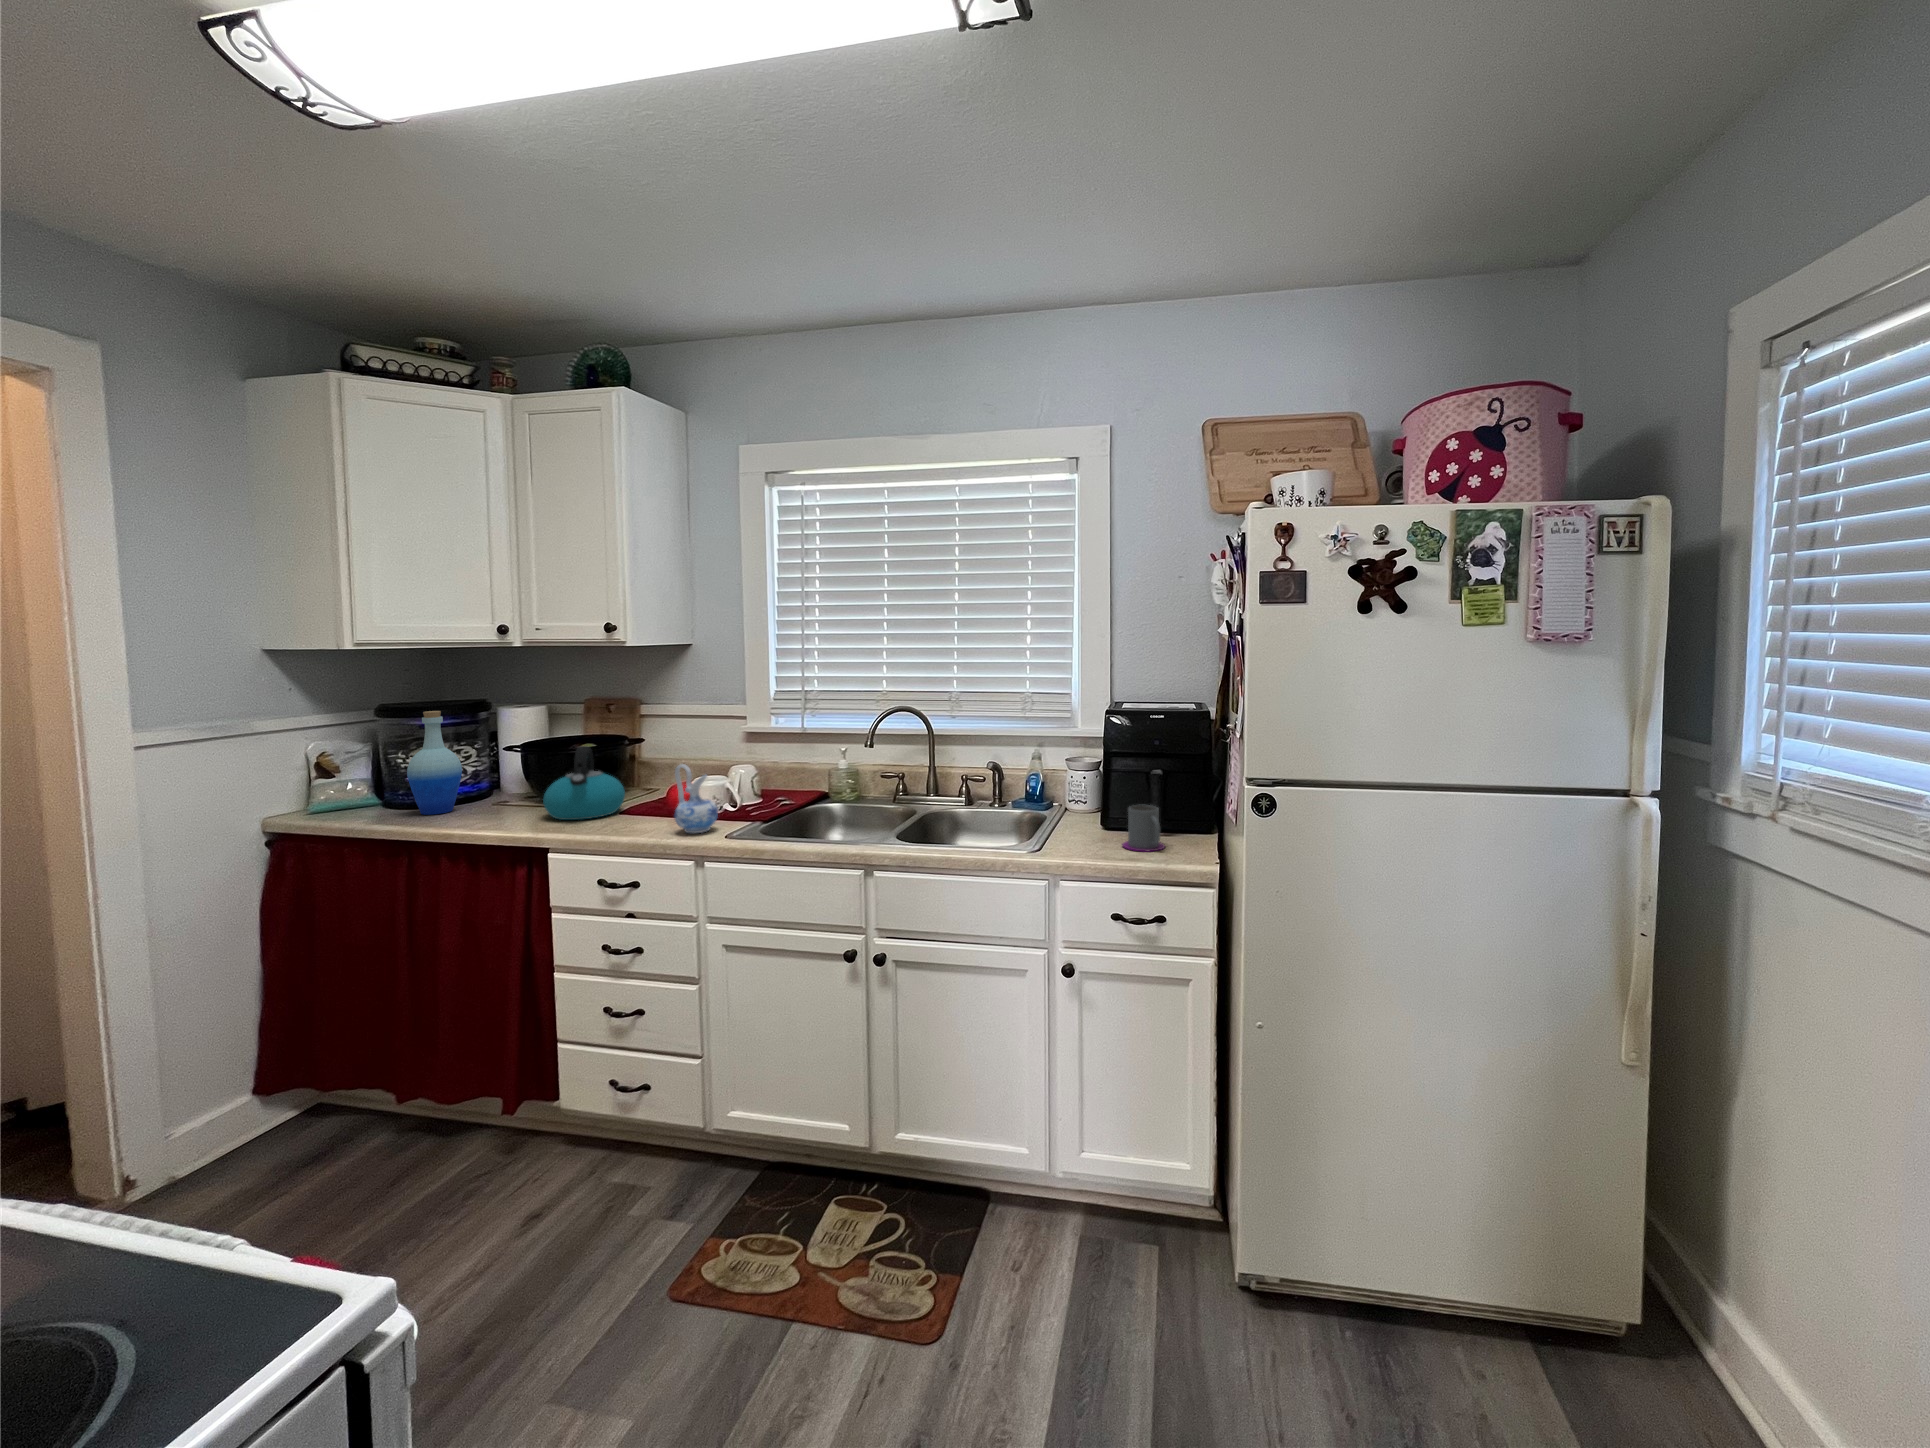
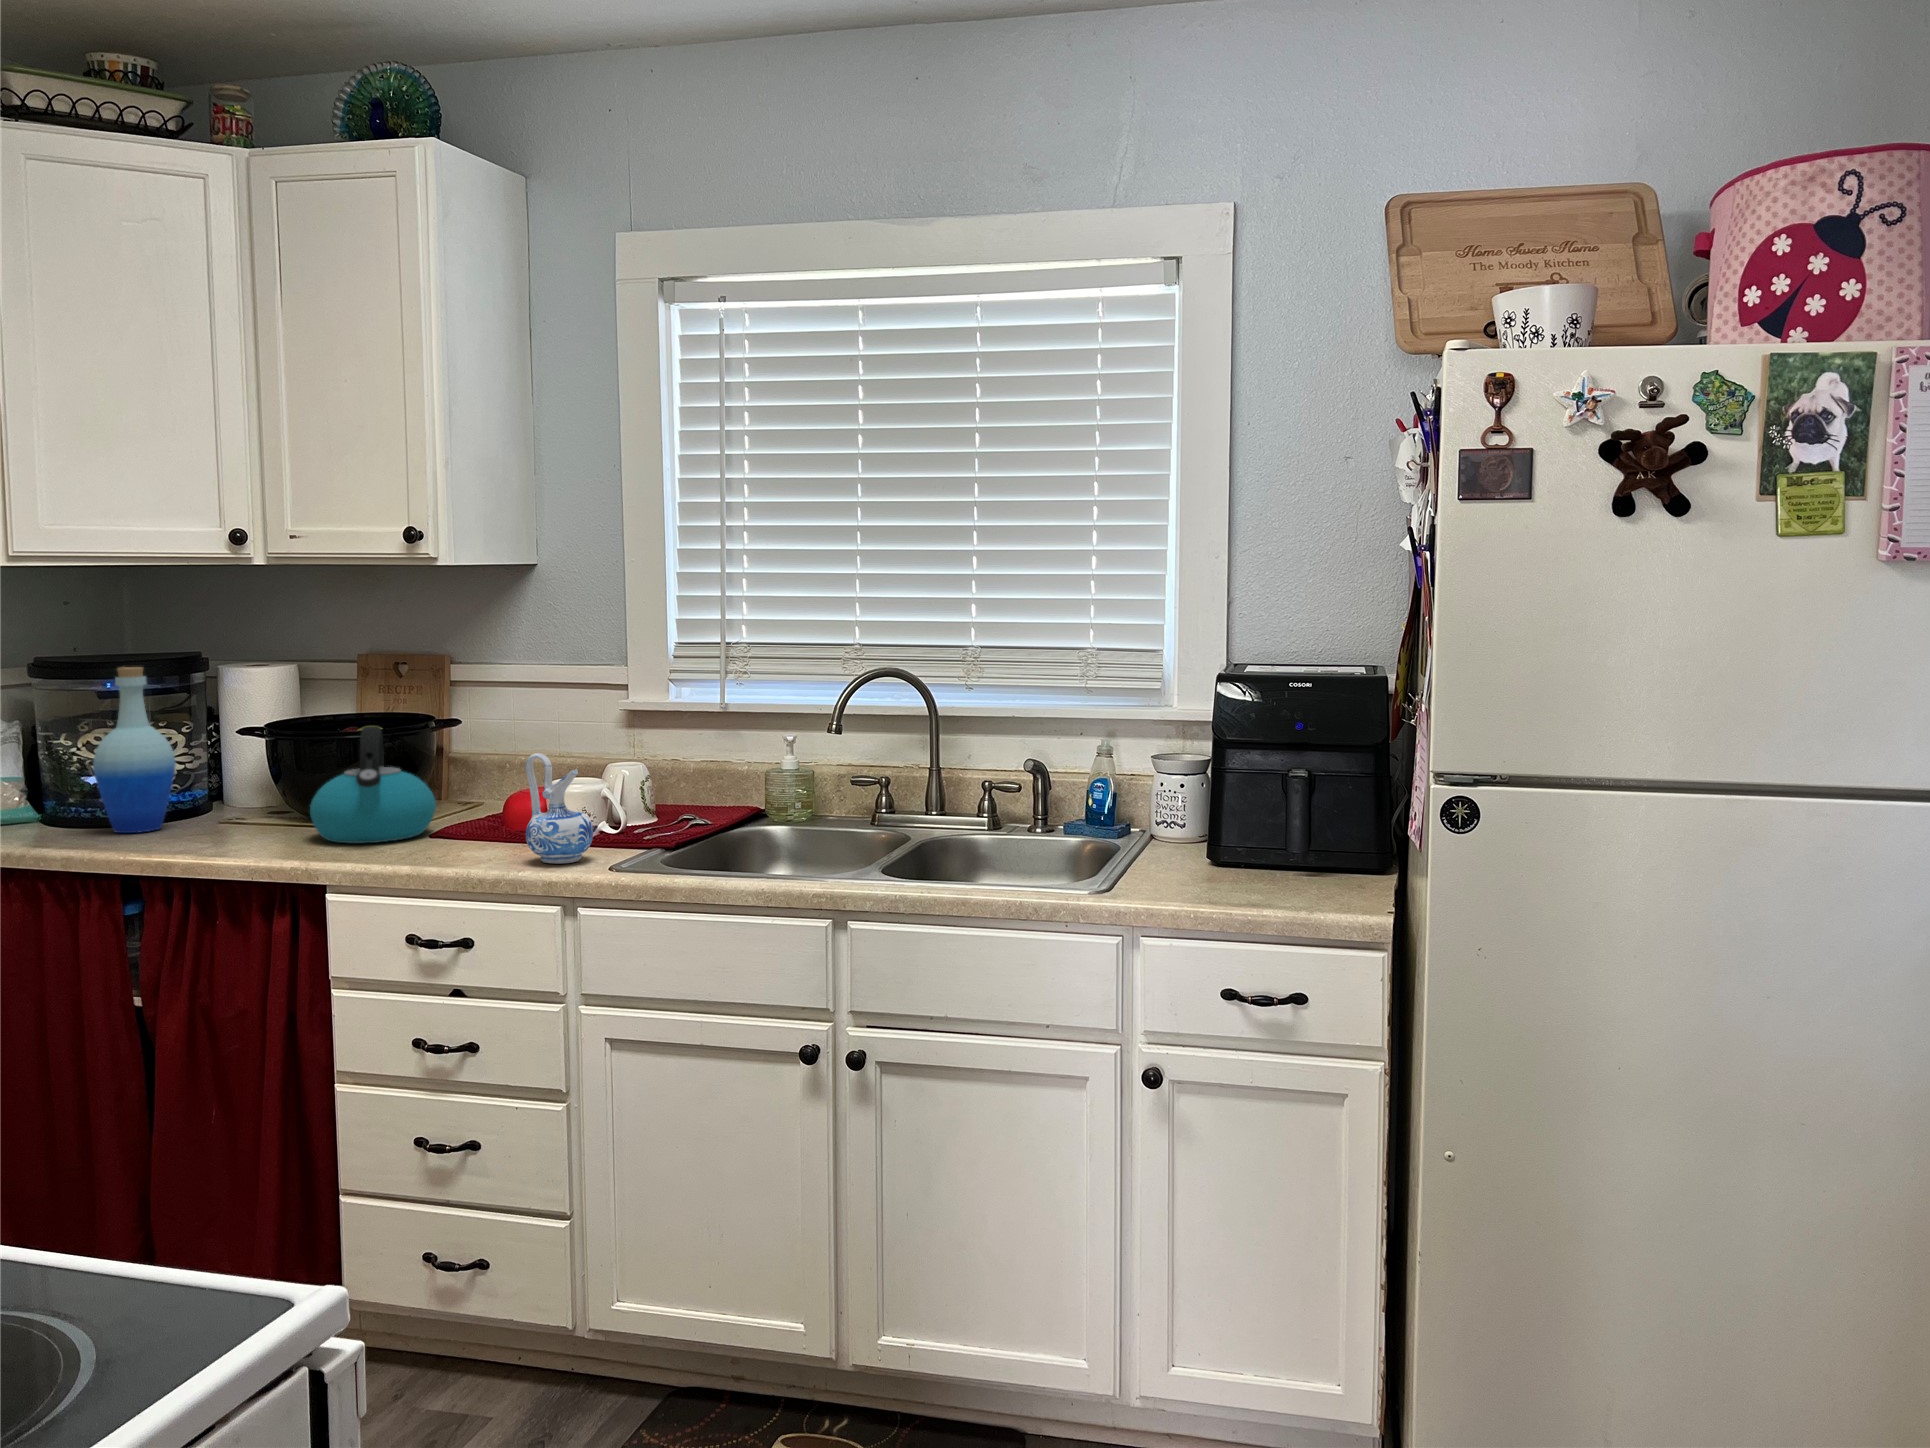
mug: present [1122,805,1165,851] -> none [1243,824,1314,897]

